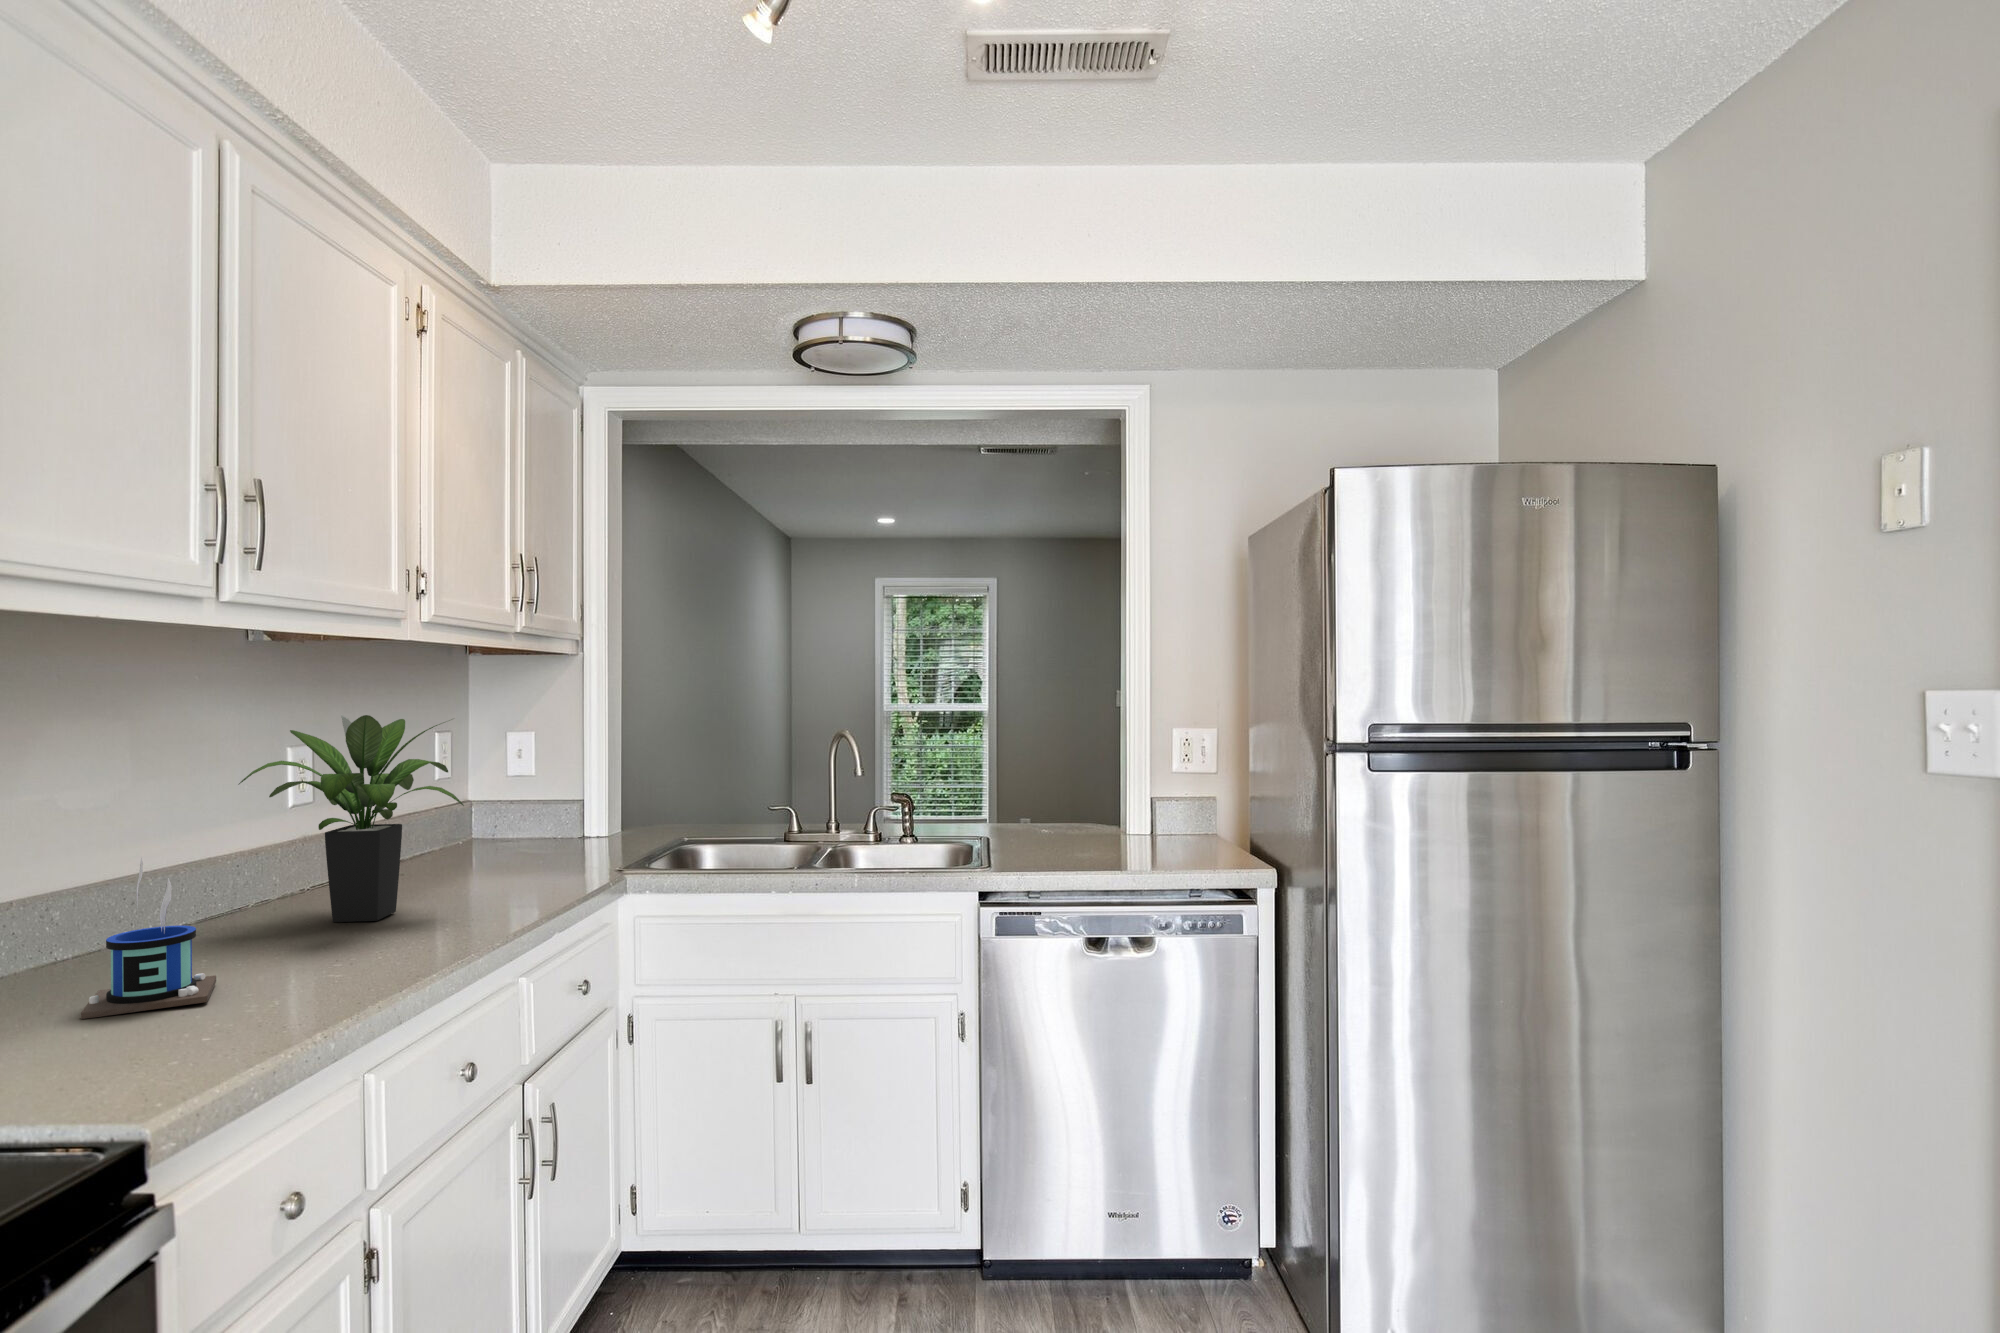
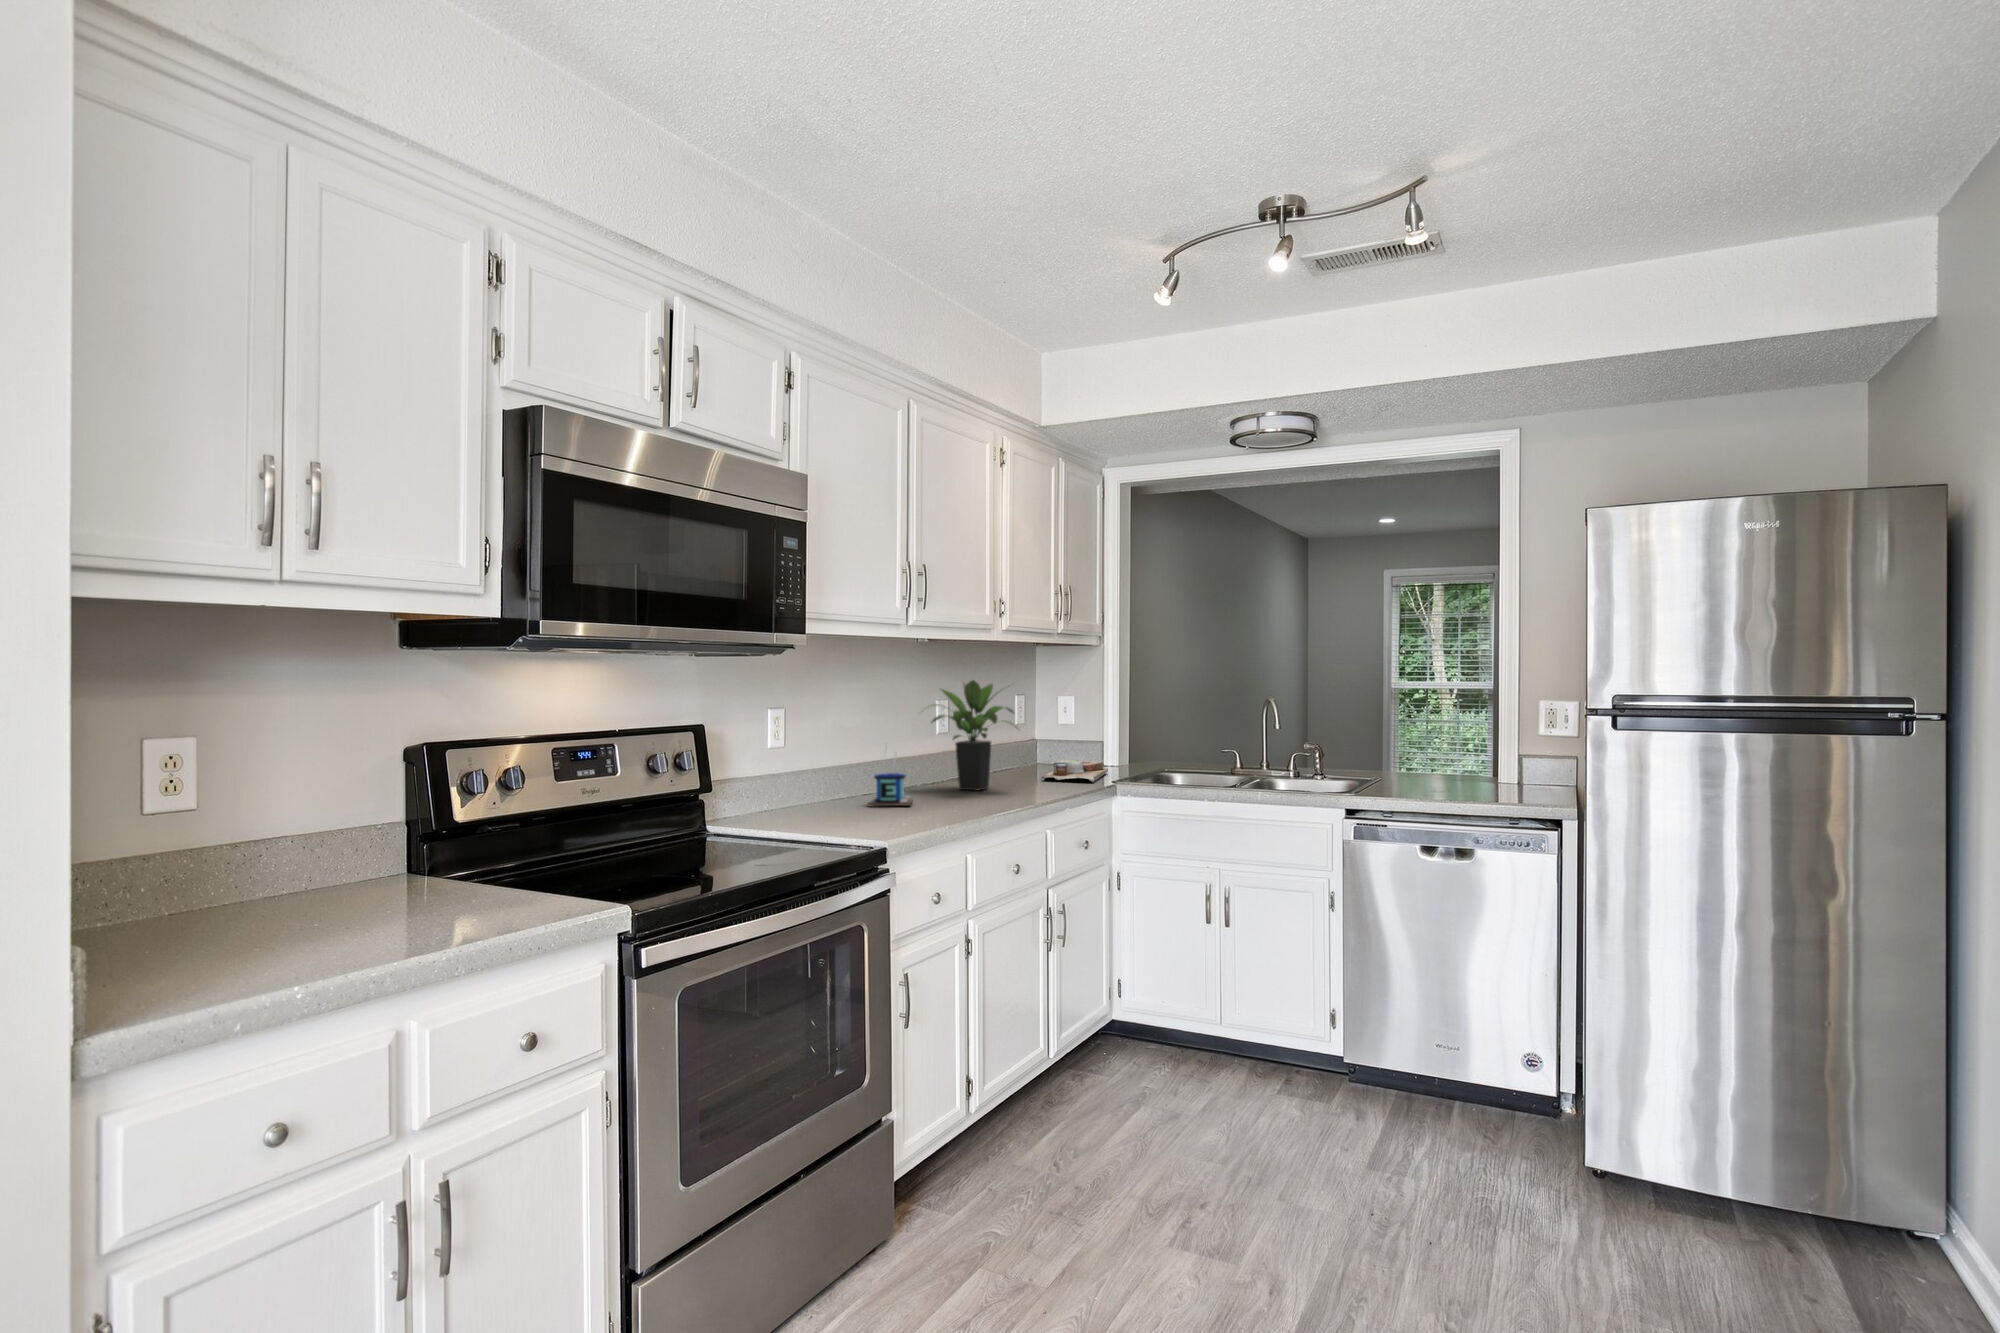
cutting board: none [492,832,596,876] -> present [1041,760,1108,782]

